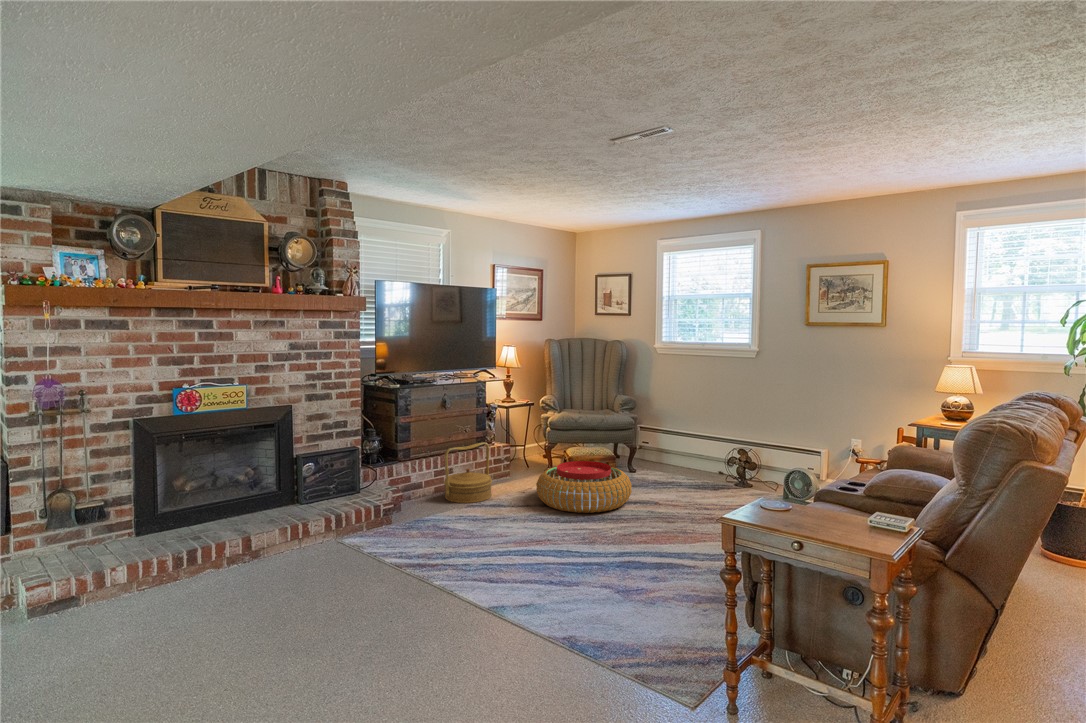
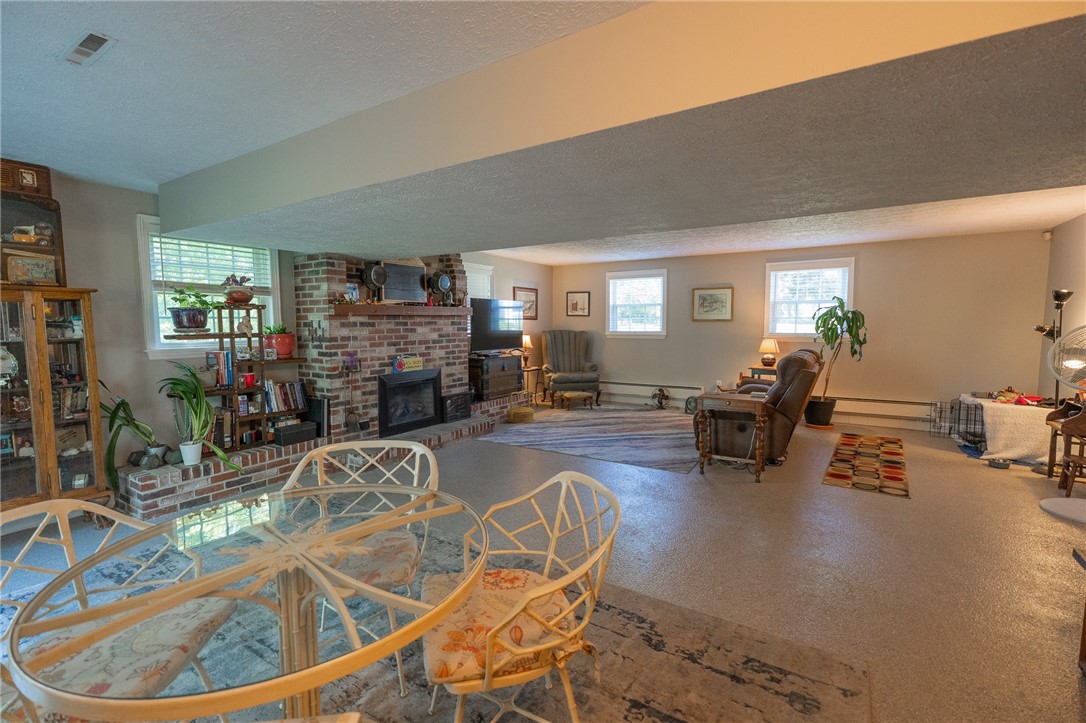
pouf: present [536,461,632,513] -> none [559,398,612,423]

